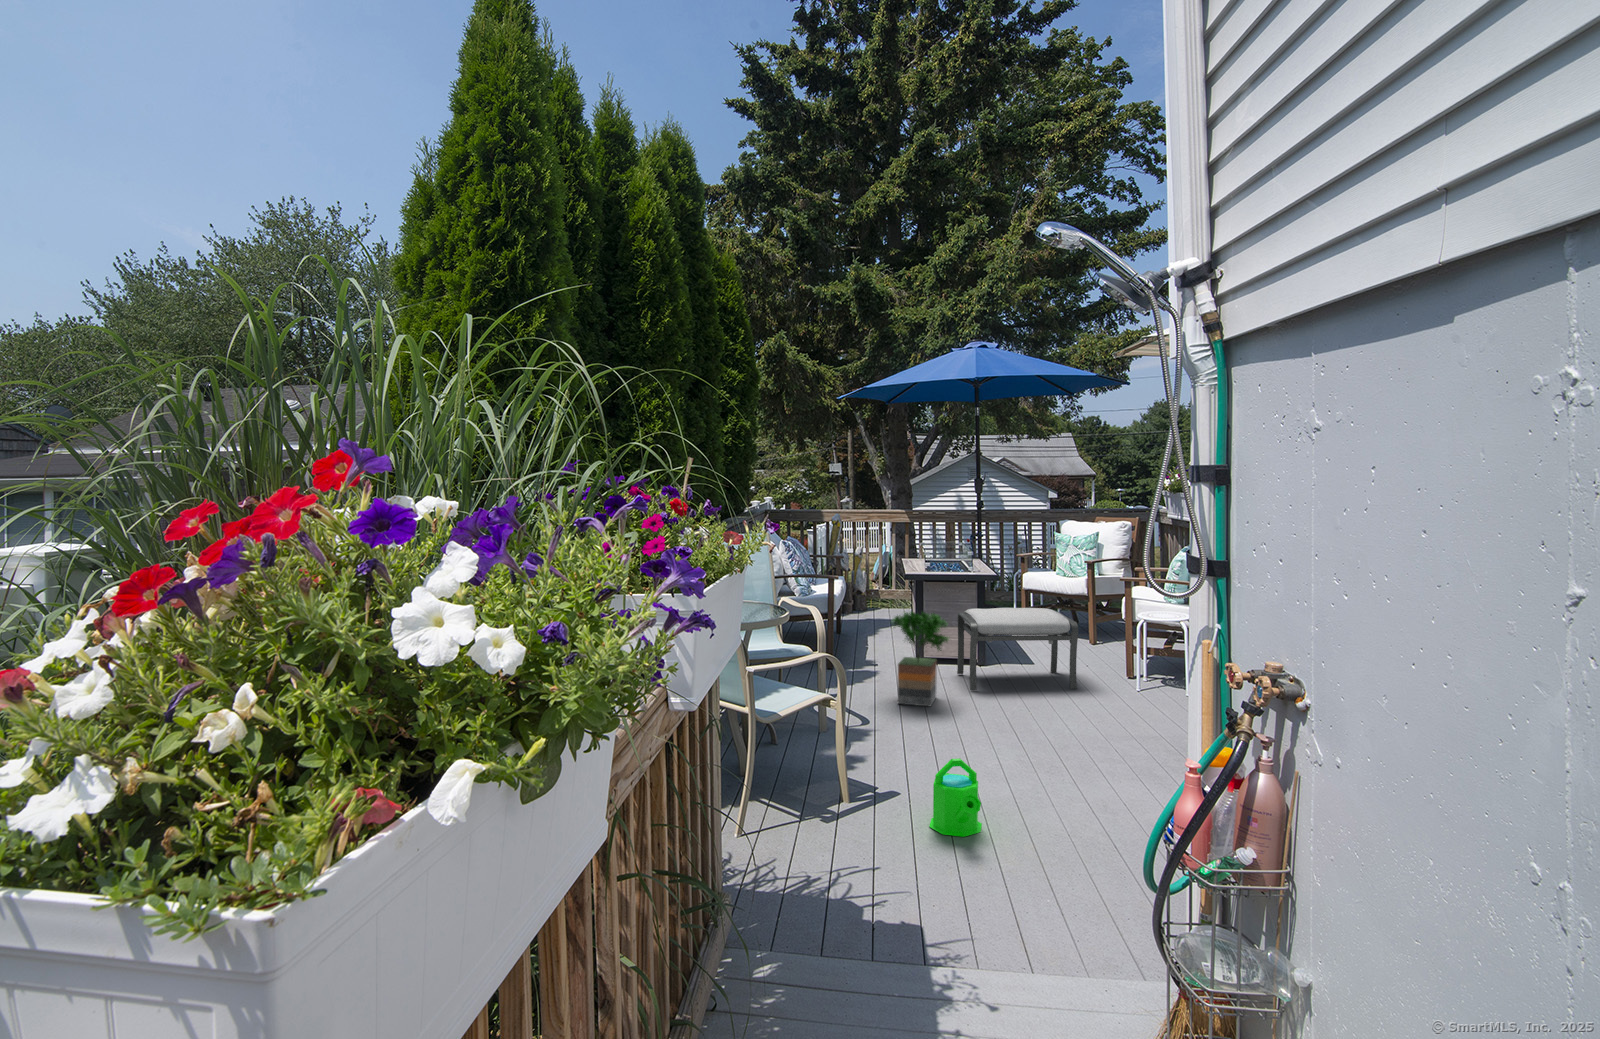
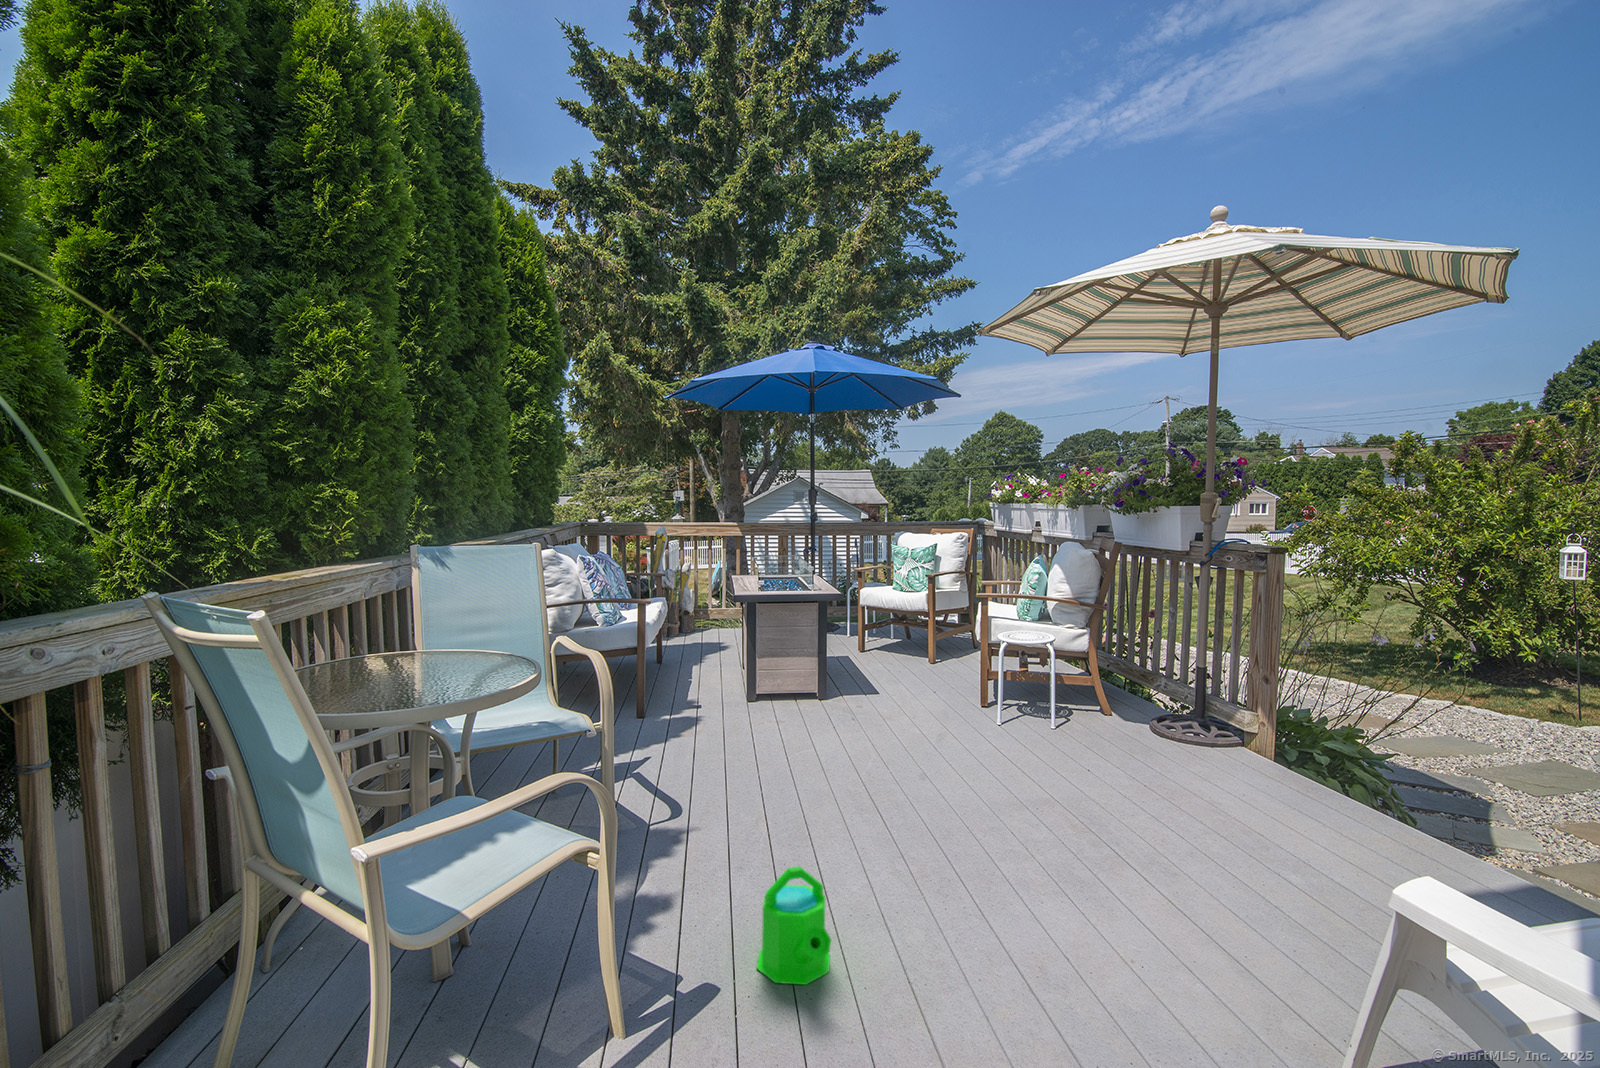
ottoman: present [957,608,1078,690] -> none [792,631,928,730]
potted tree: present [892,612,949,706] -> none [712,639,786,756]

